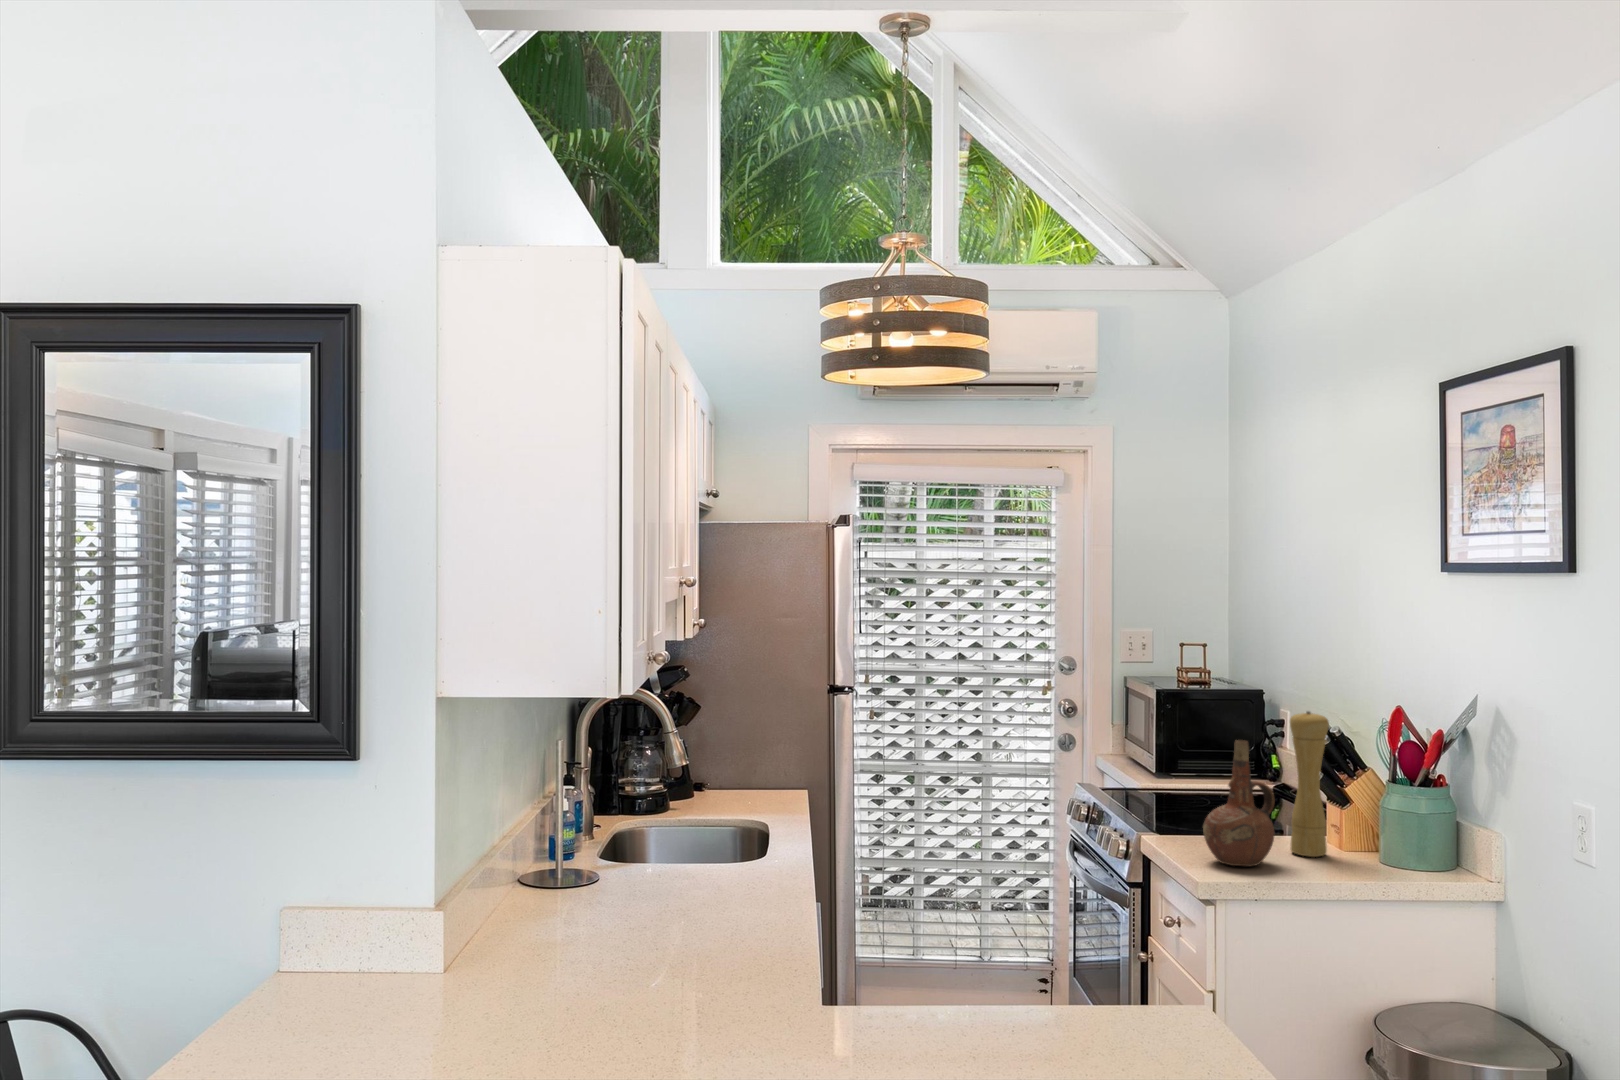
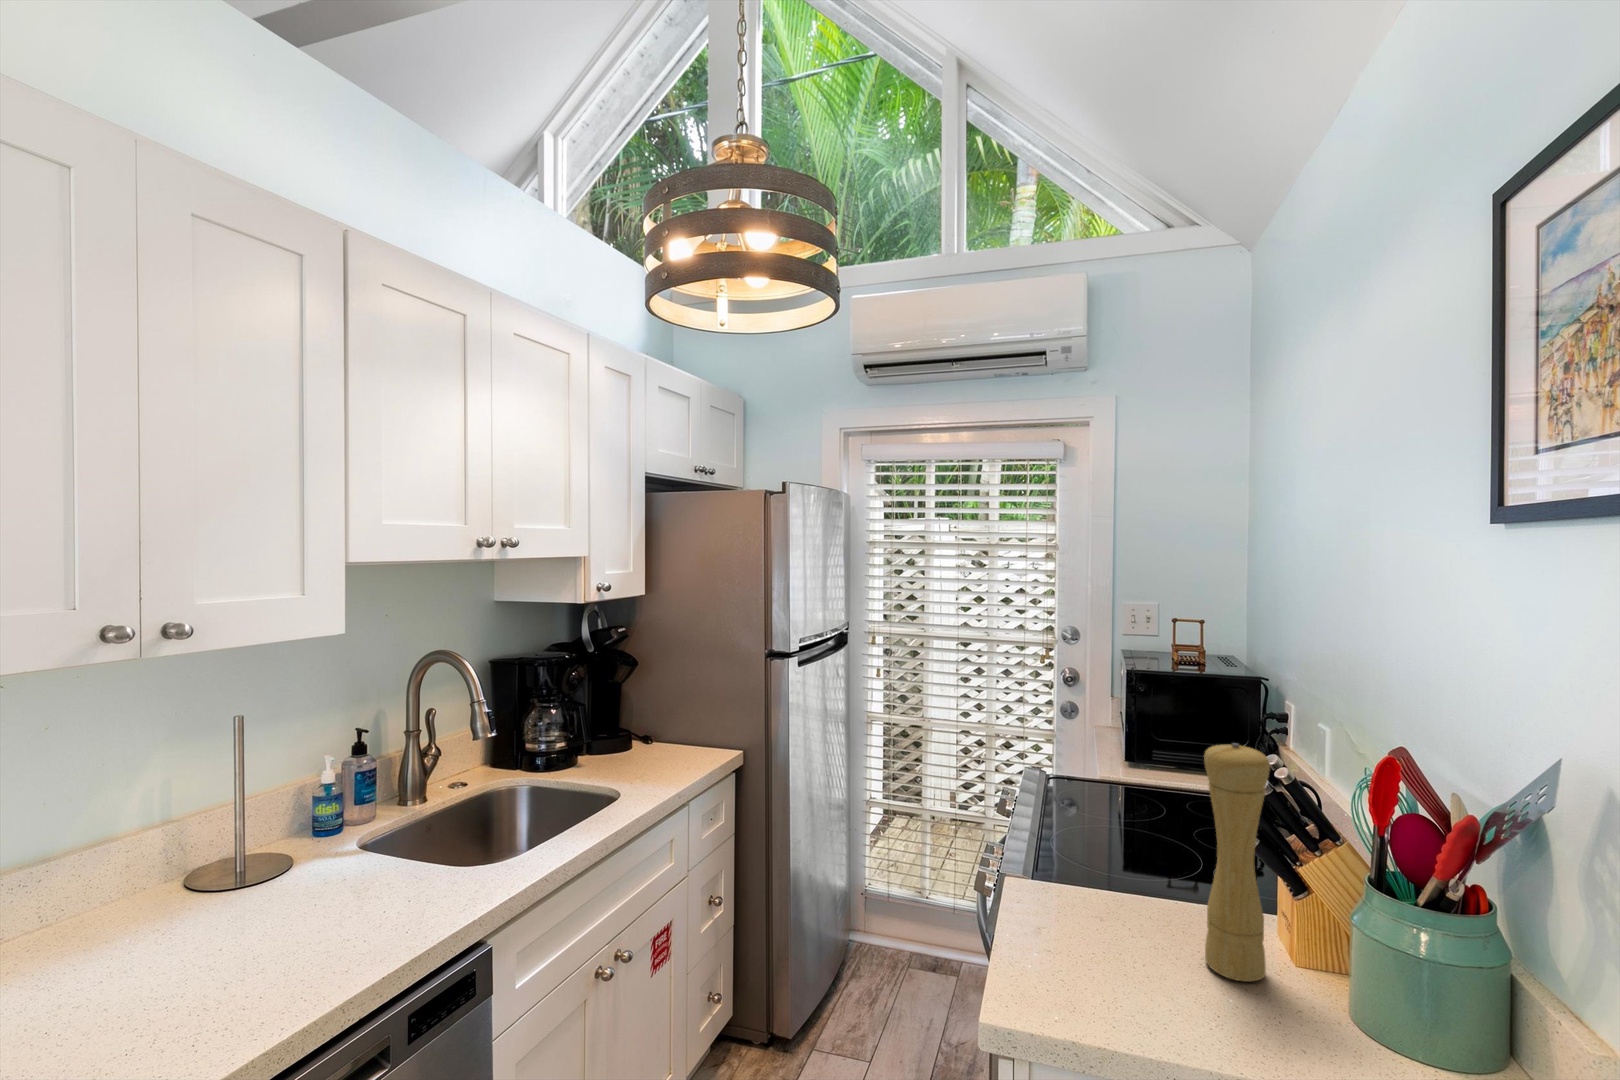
ceramic pitcher: present [1203,740,1274,866] -> none [1042,784,1161,995]

